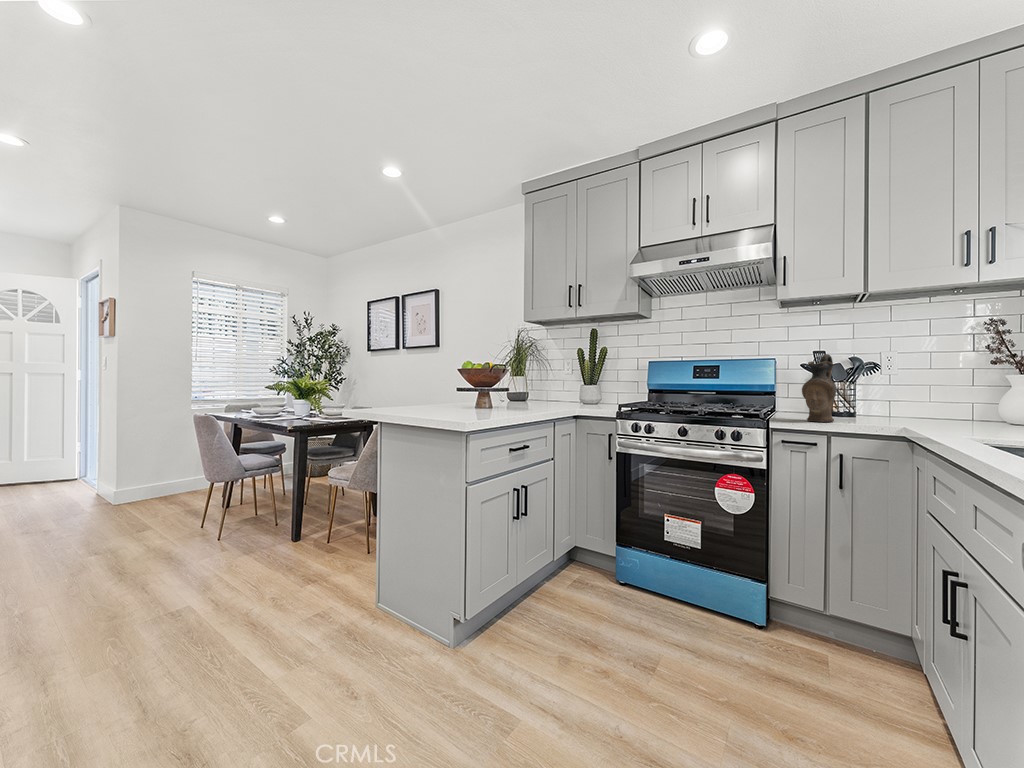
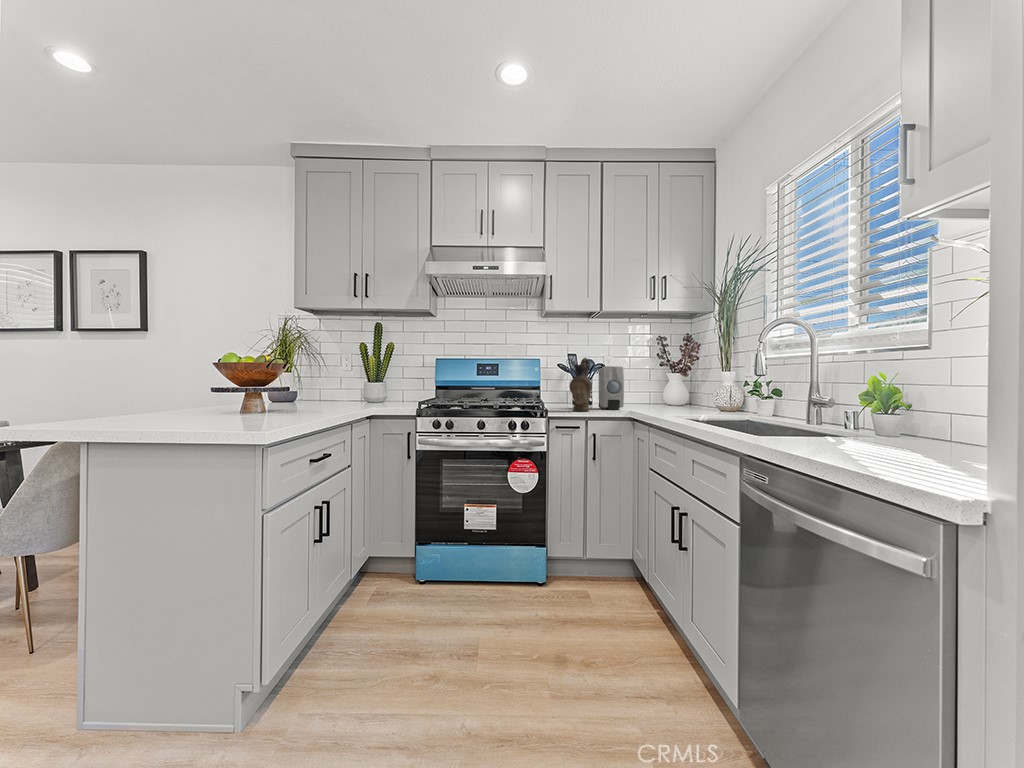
soap dispenser: none [851,364,892,421] -> present [599,366,624,410]

